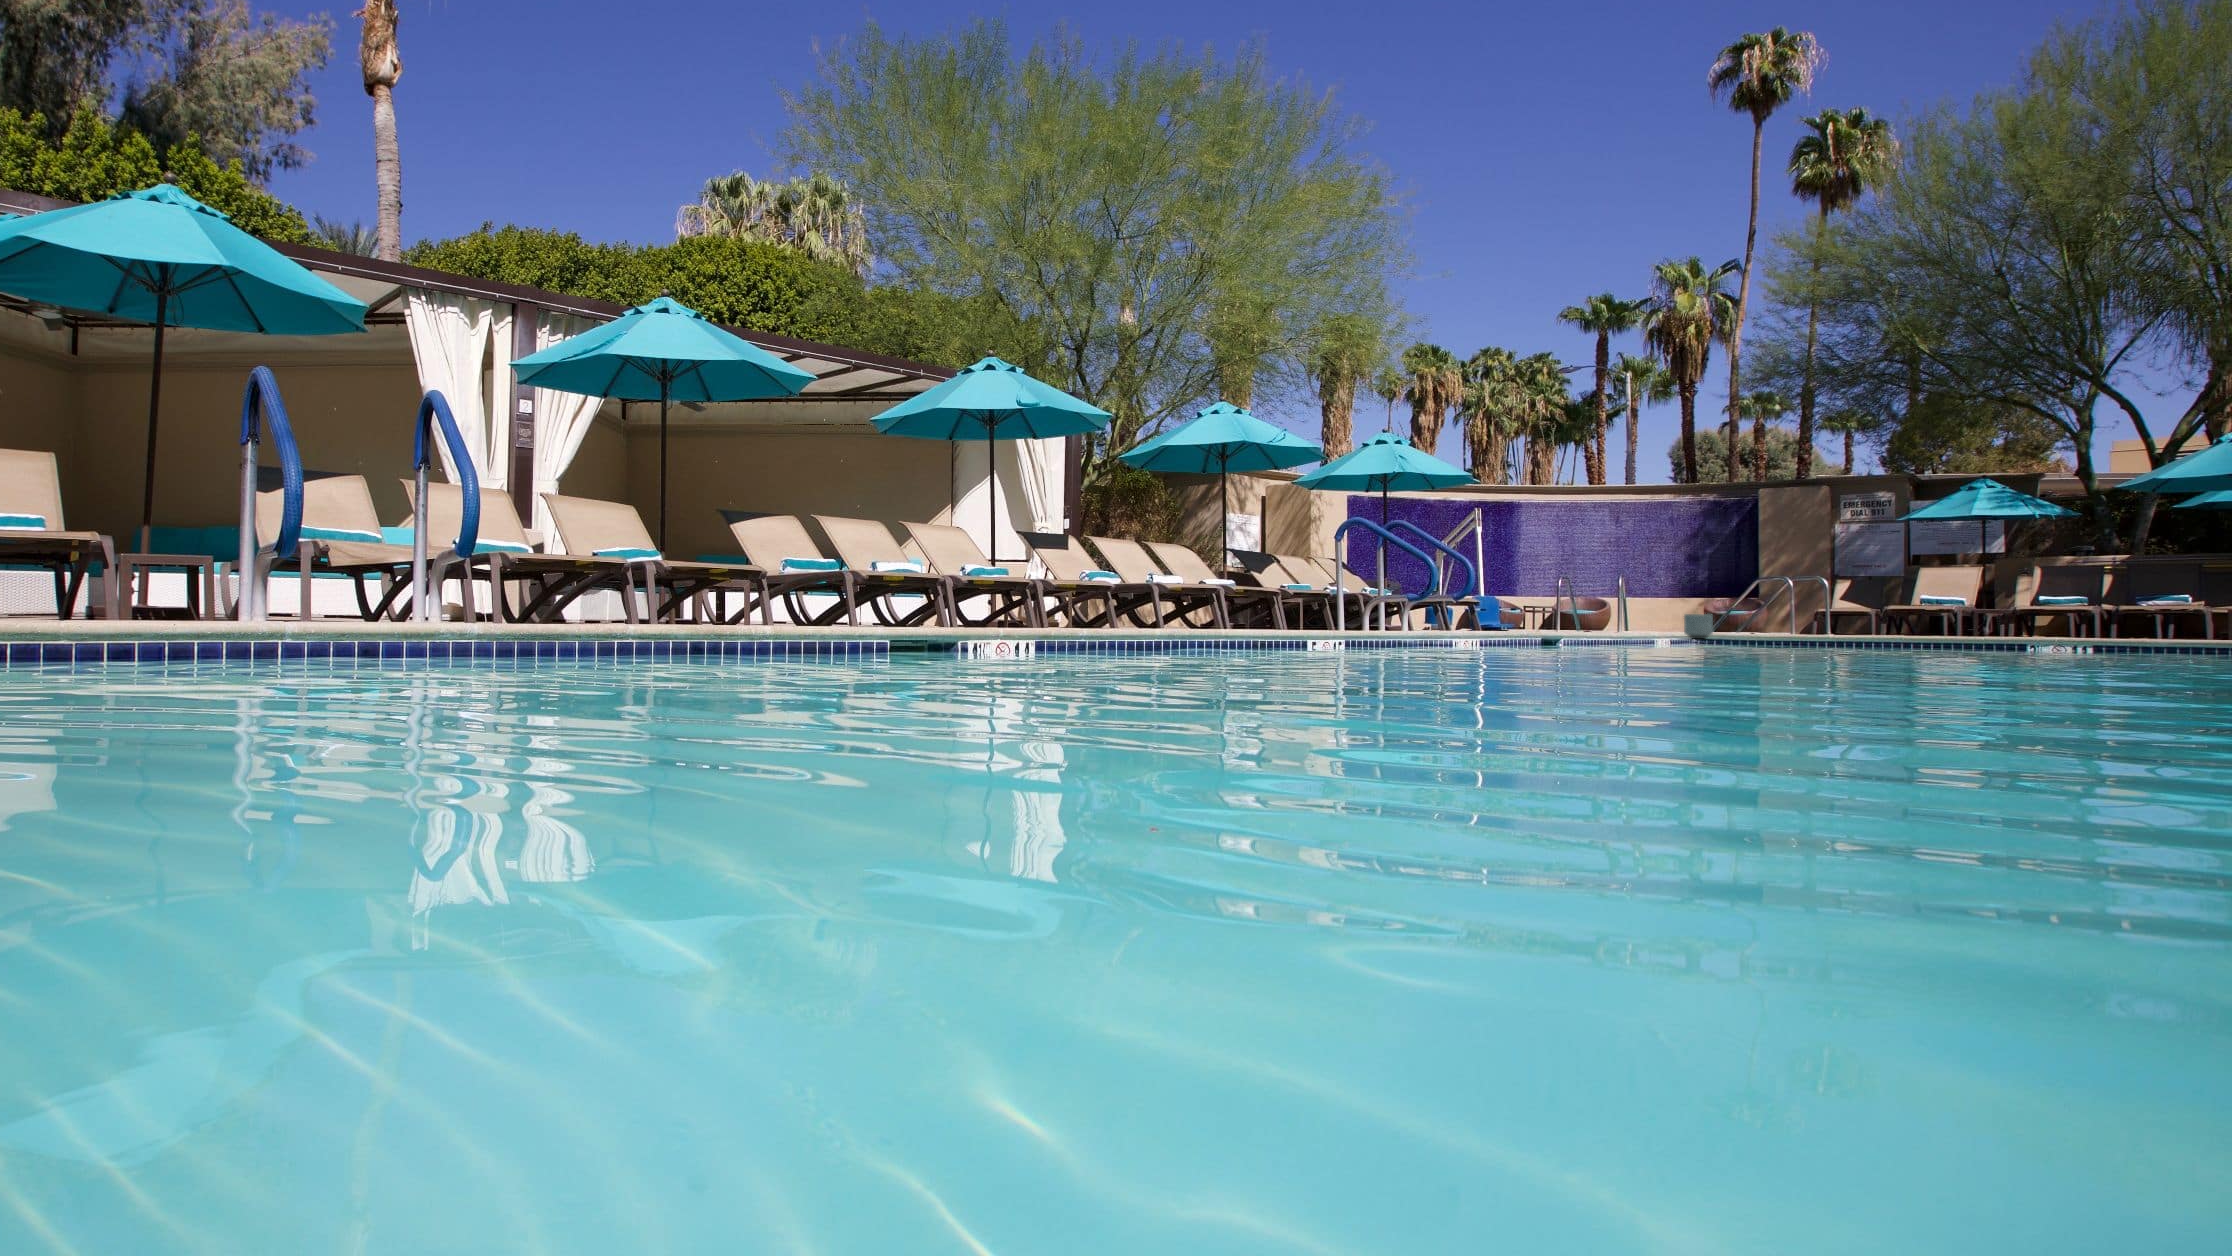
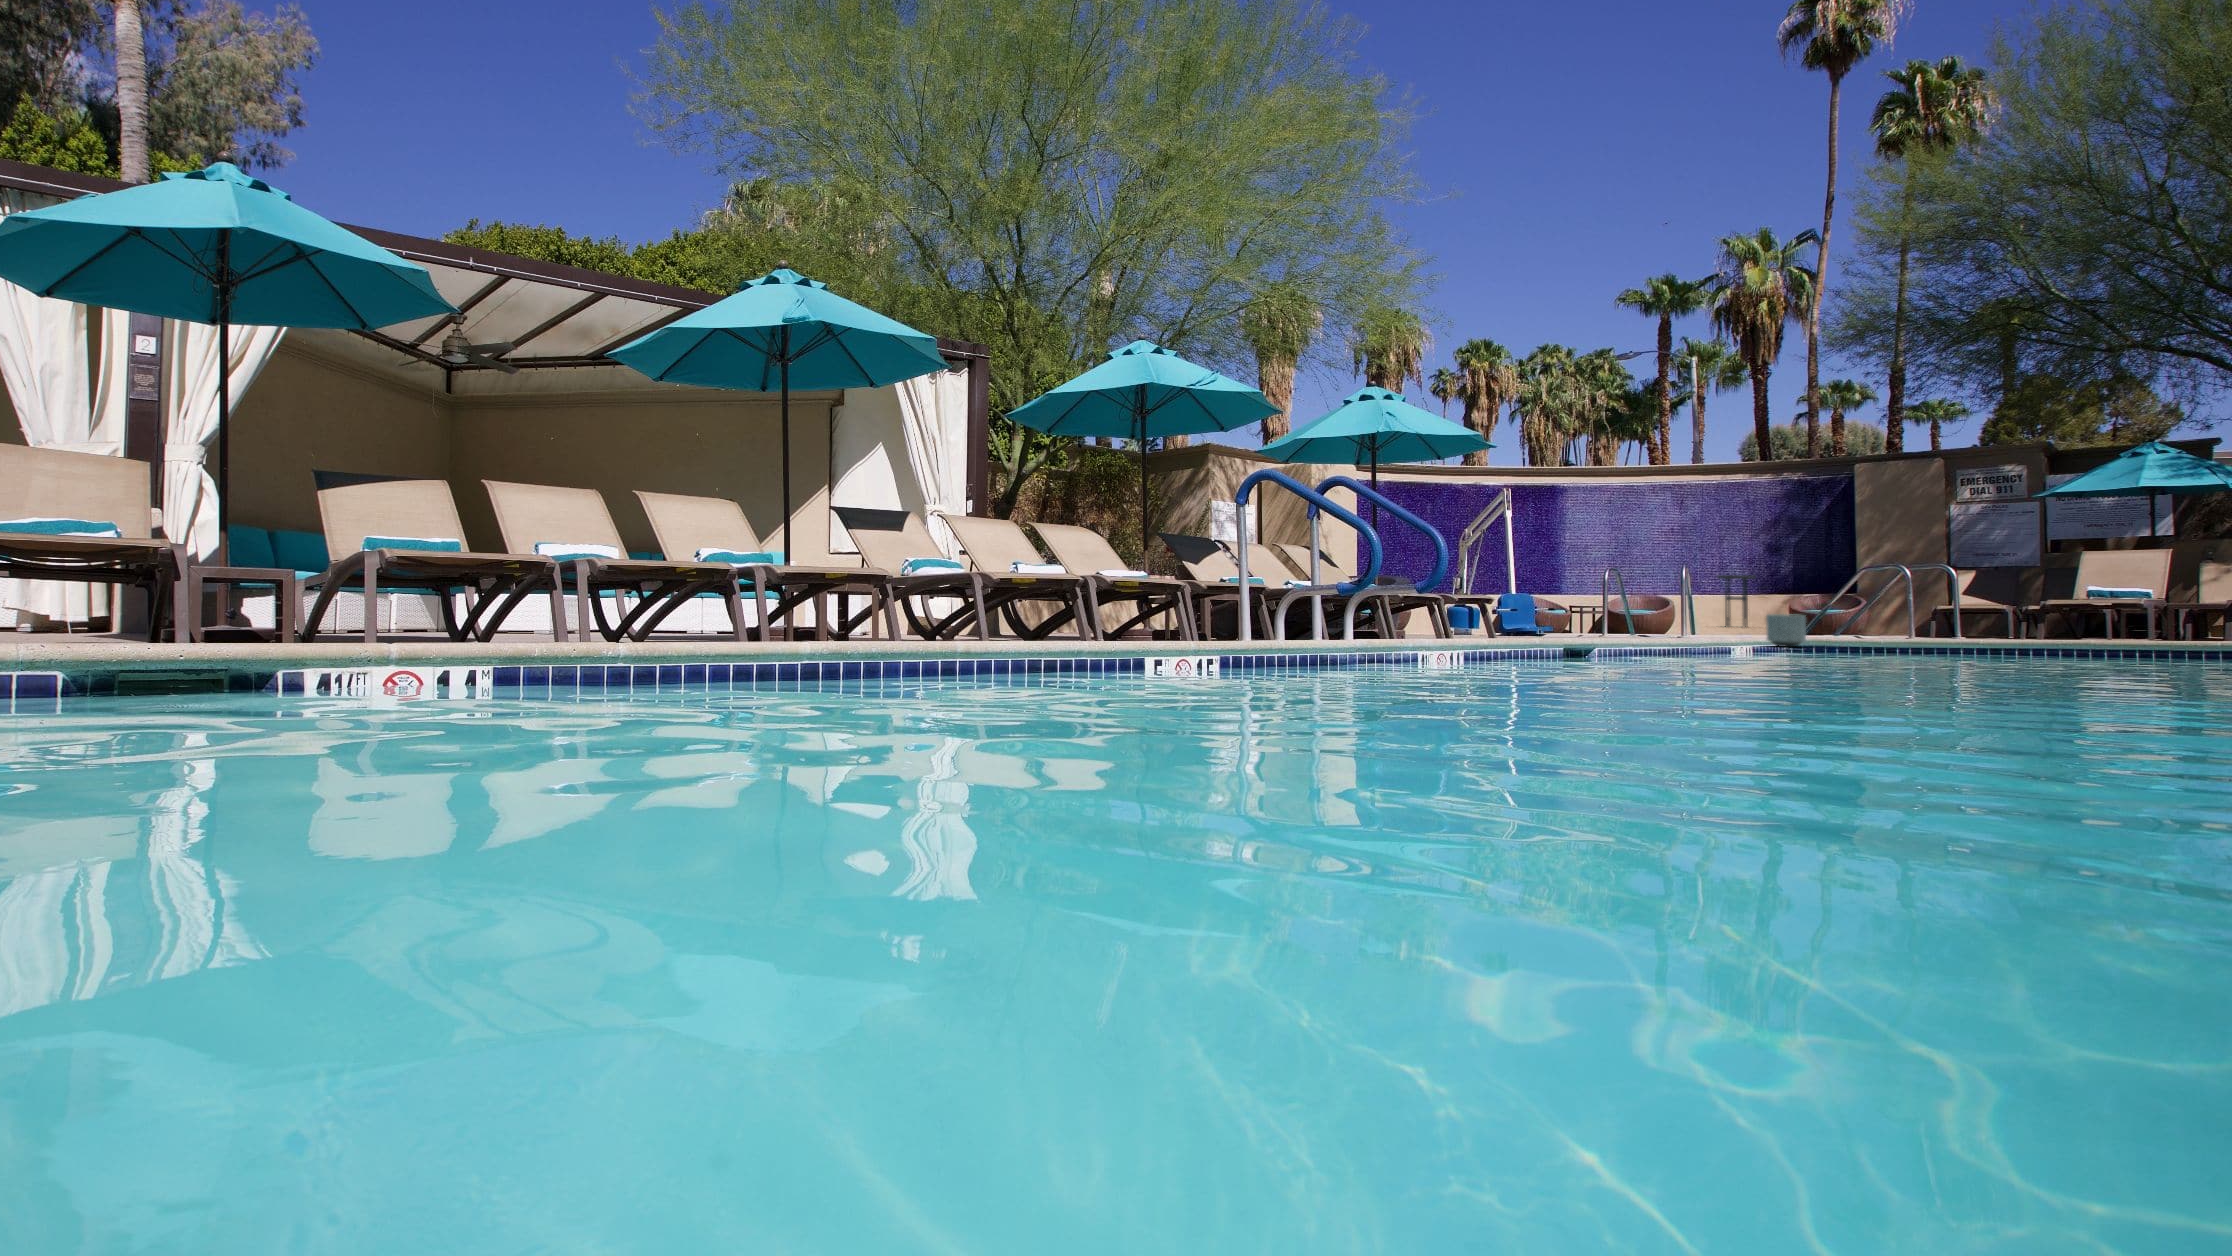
side table: none [1647,582,1679,628] -> present [1718,575,1755,627]

